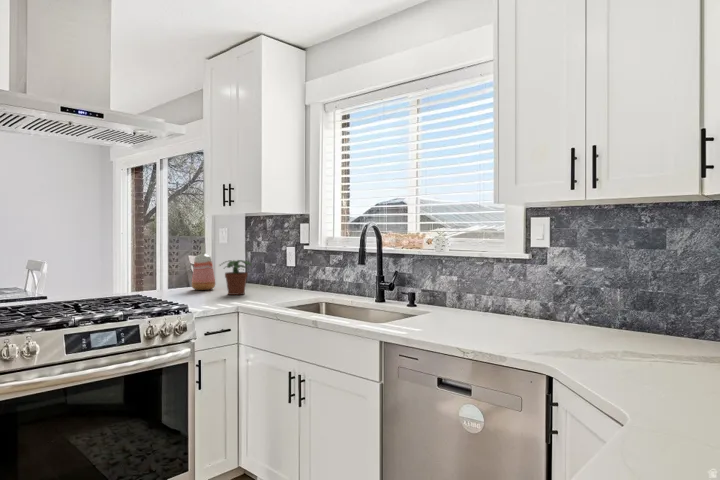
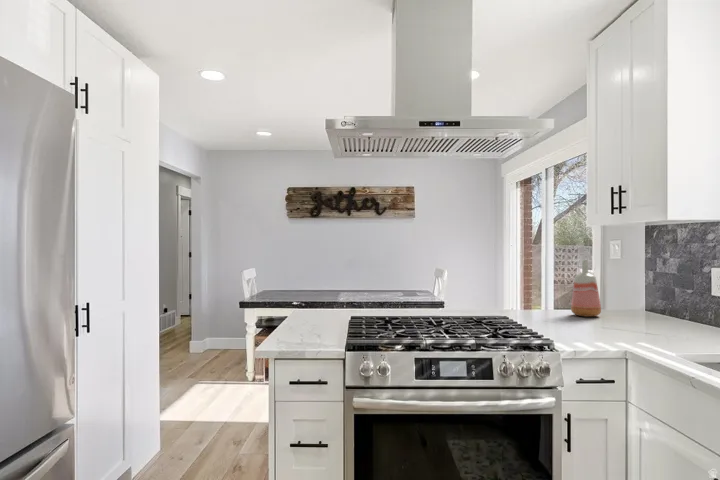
potted plant: present [220,260,251,295] -> none [603,284,651,329]

